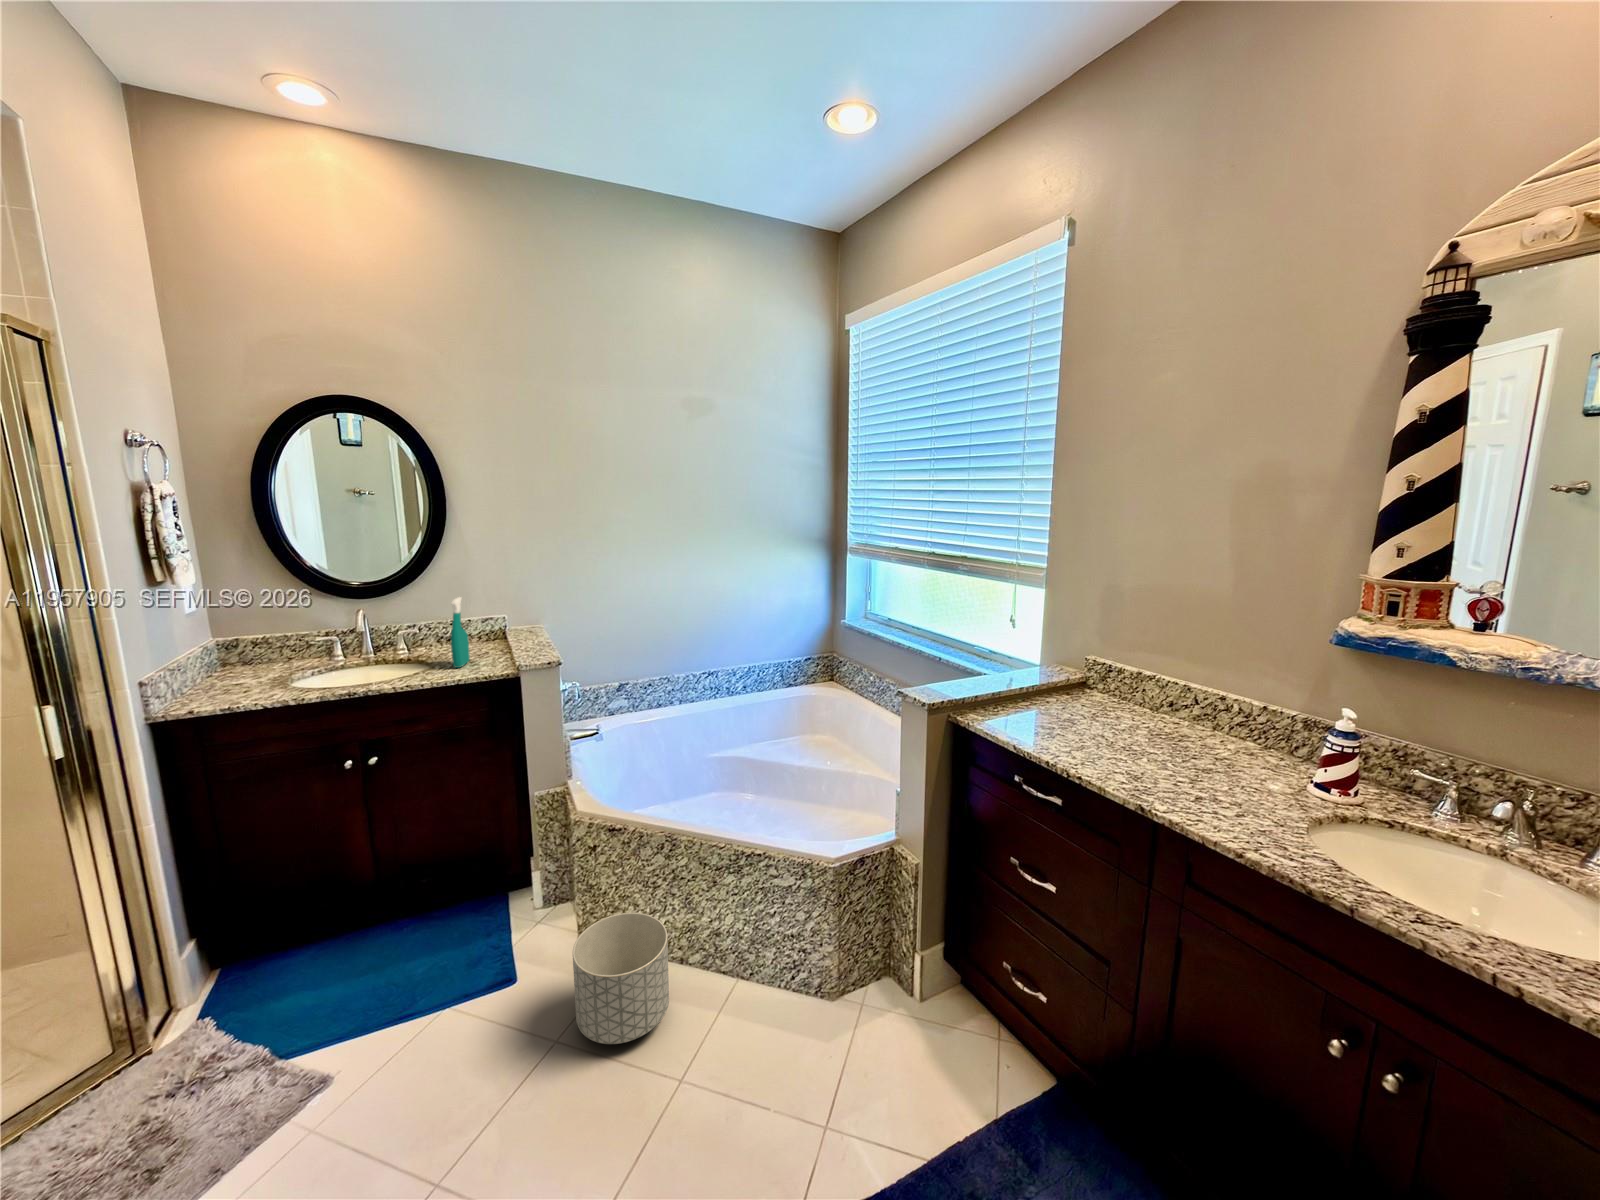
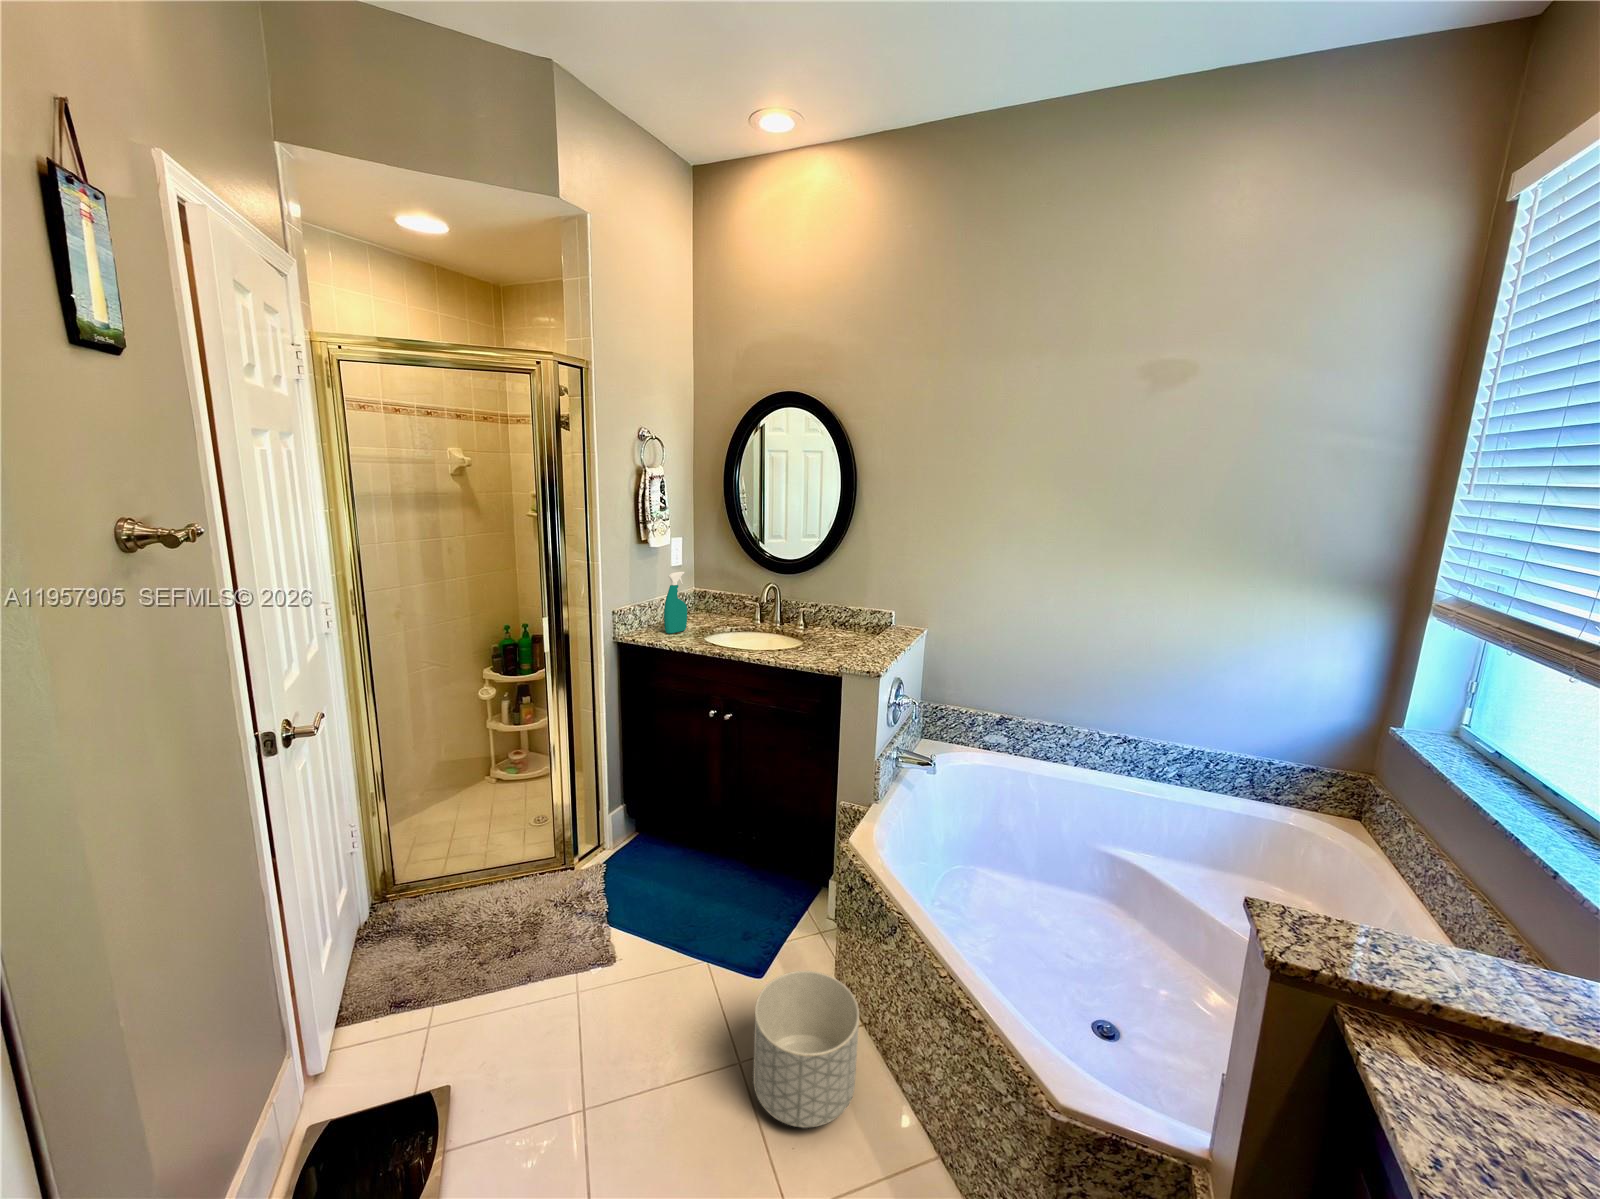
spray bottle: present [451,597,470,668] -> present [664,571,687,634]

